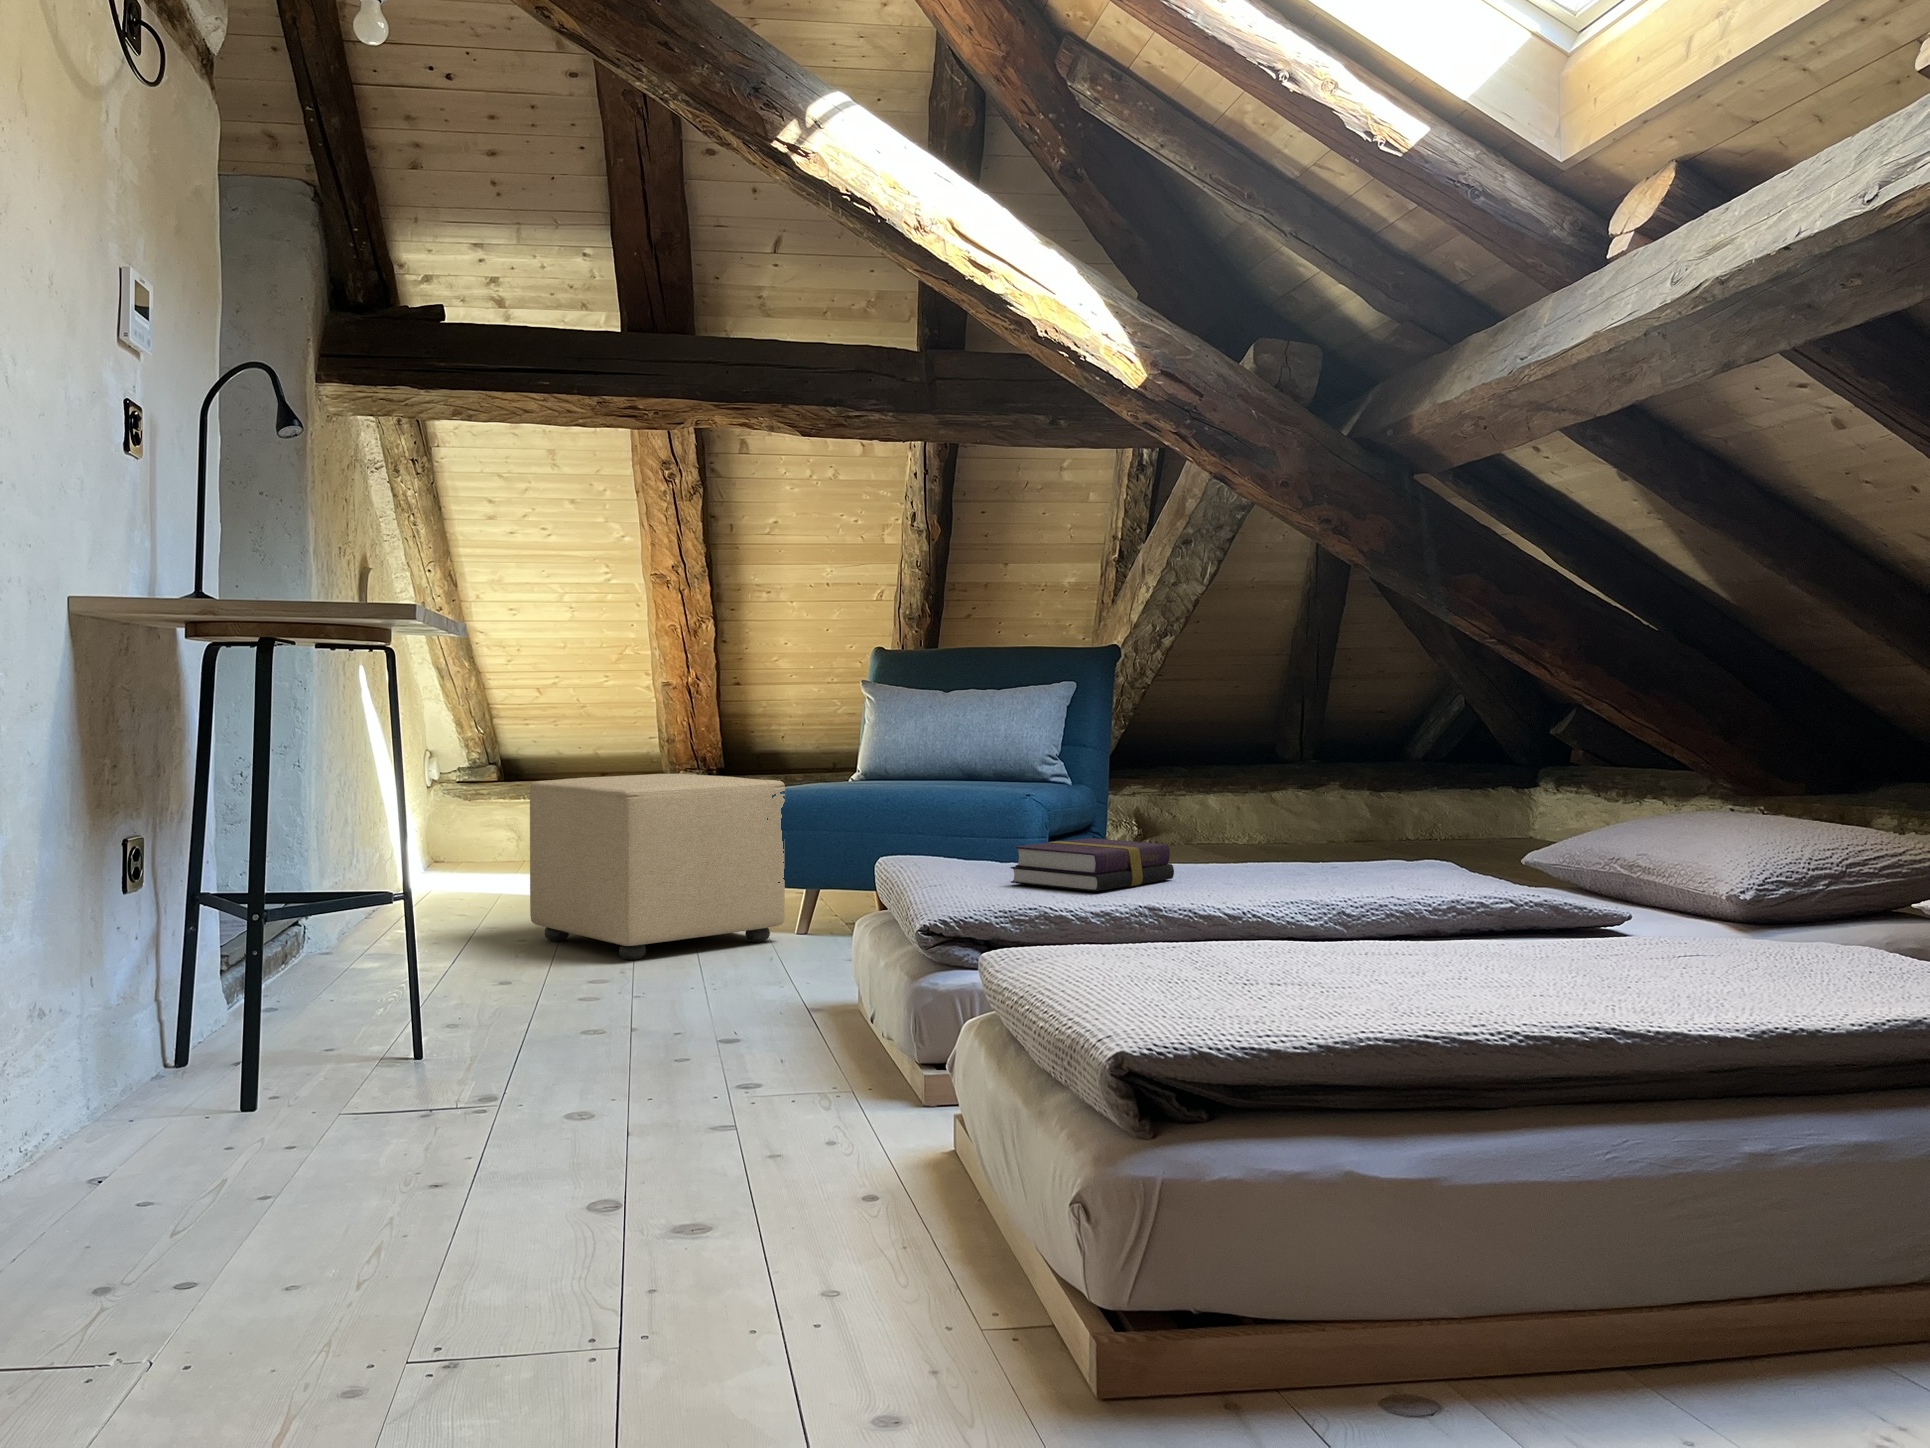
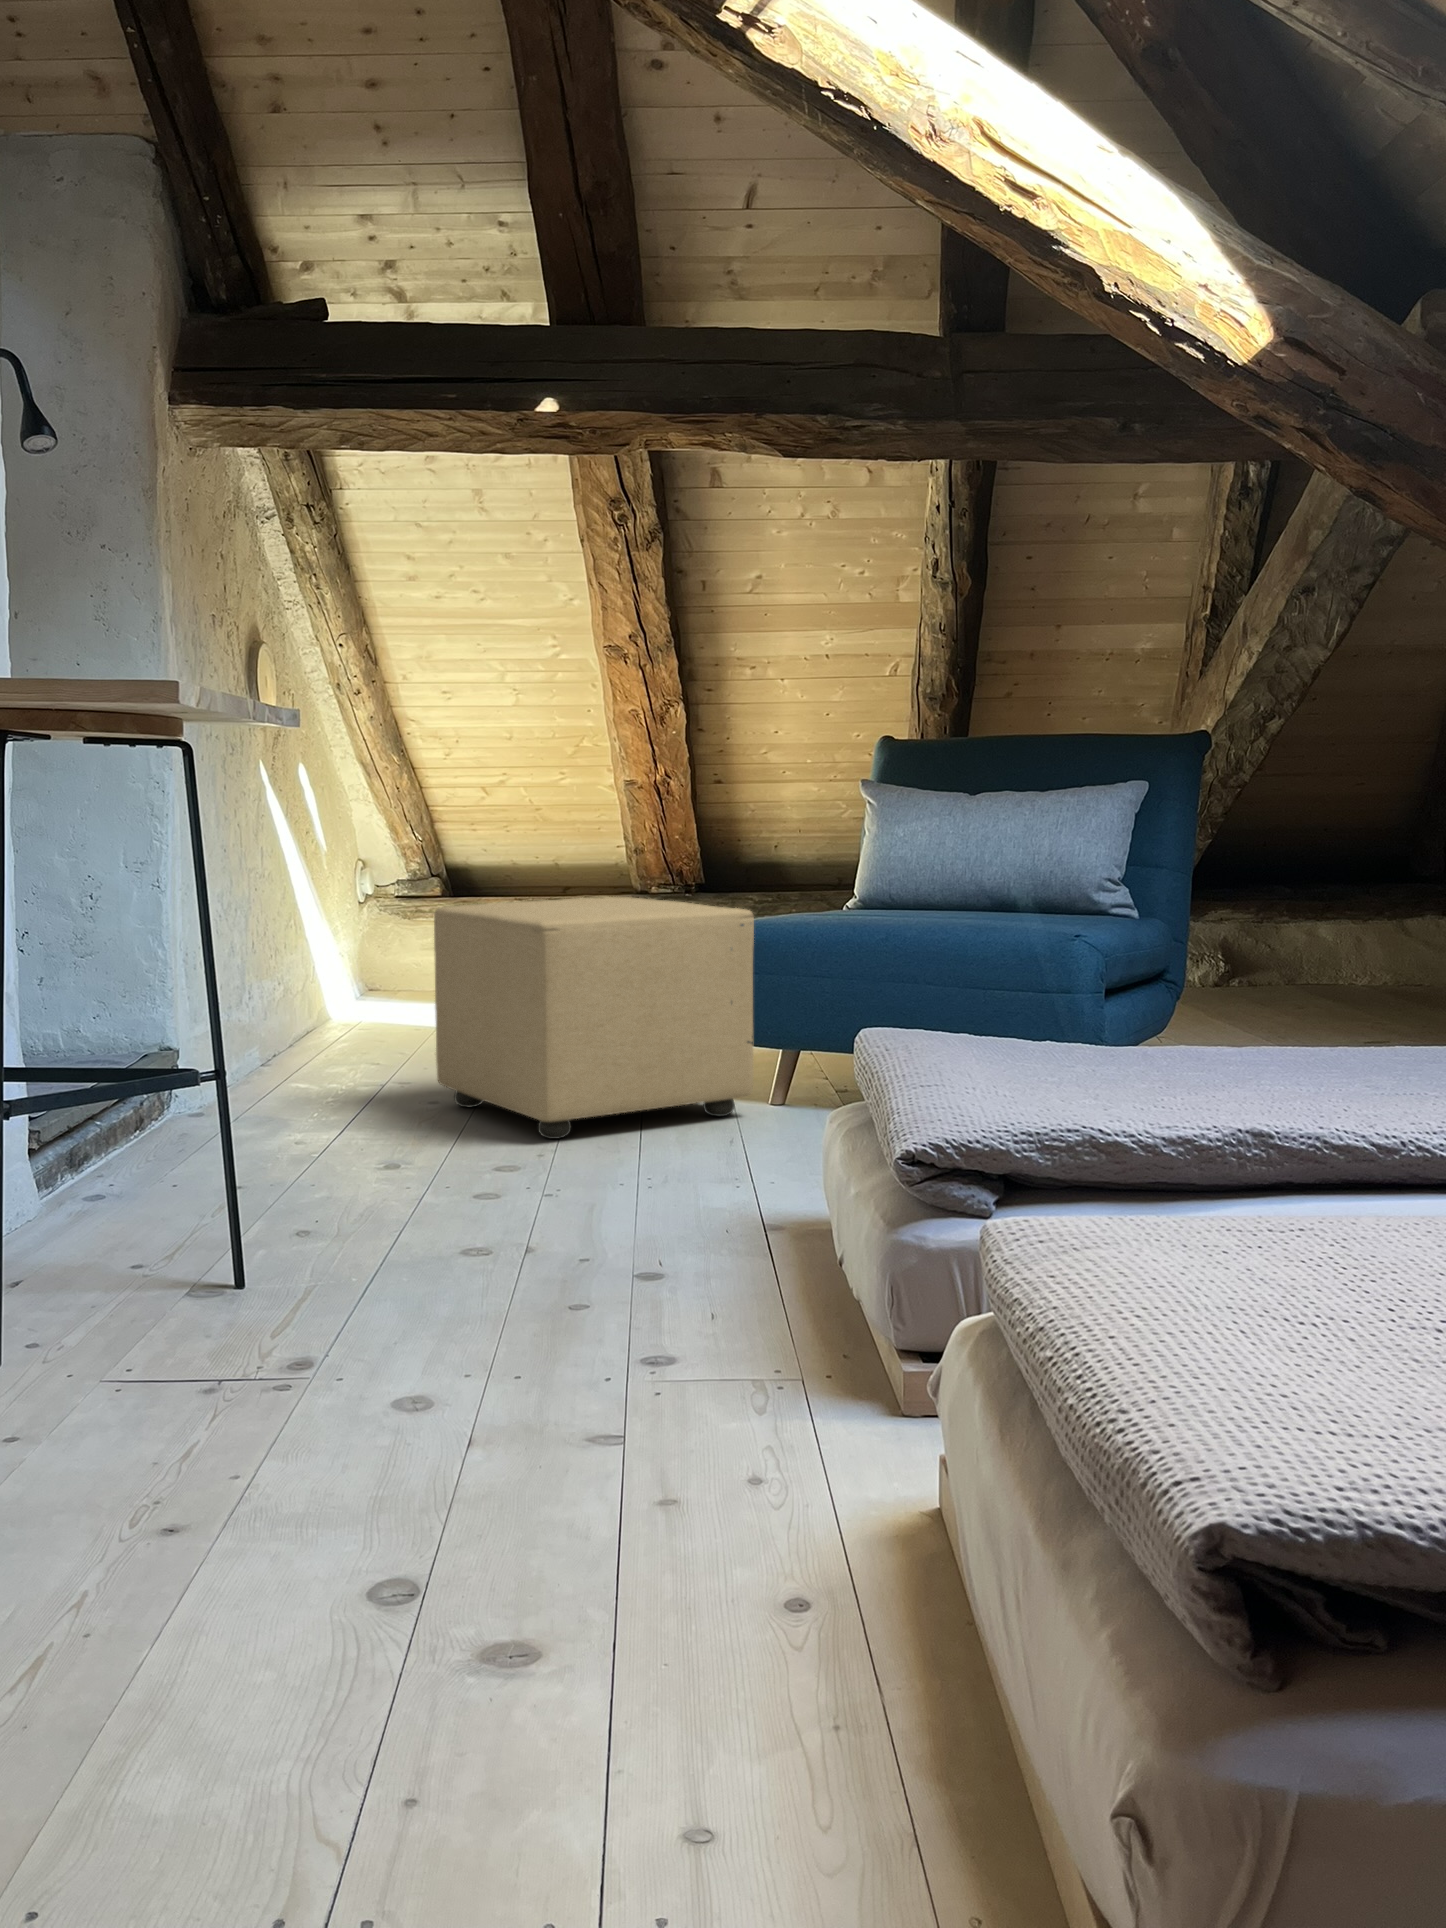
book: present [1011,838,1174,891] -> none [1043,1010,1293,1098]

